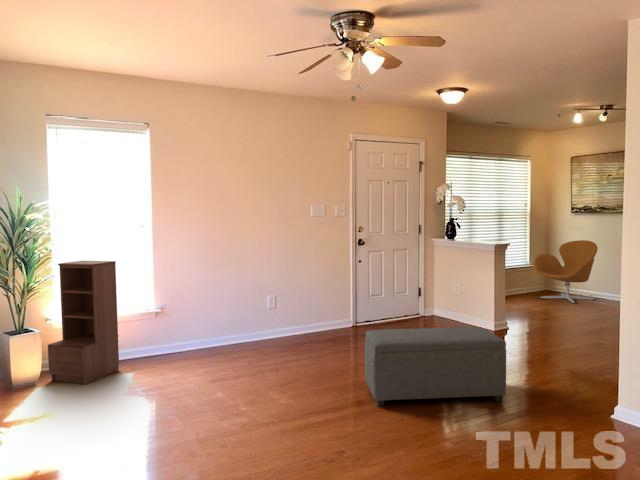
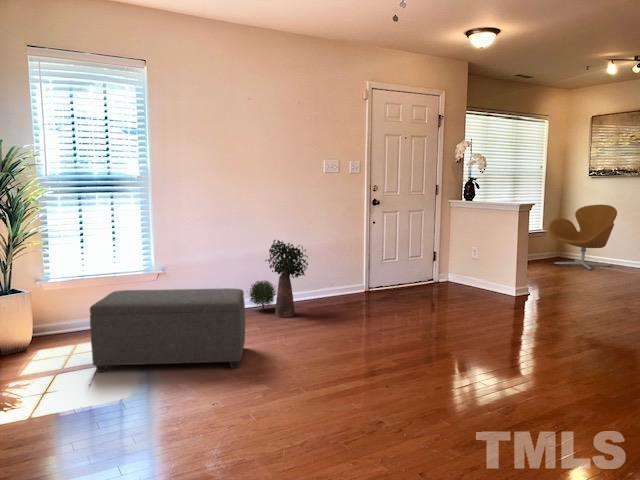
bookshelf: present [48,261,119,385] -> none [37,214,117,350]
potted plant: none [240,280,296,353] -> present [247,240,308,317]
ottoman: present [365,327,506,406] -> present [90,288,245,372]

